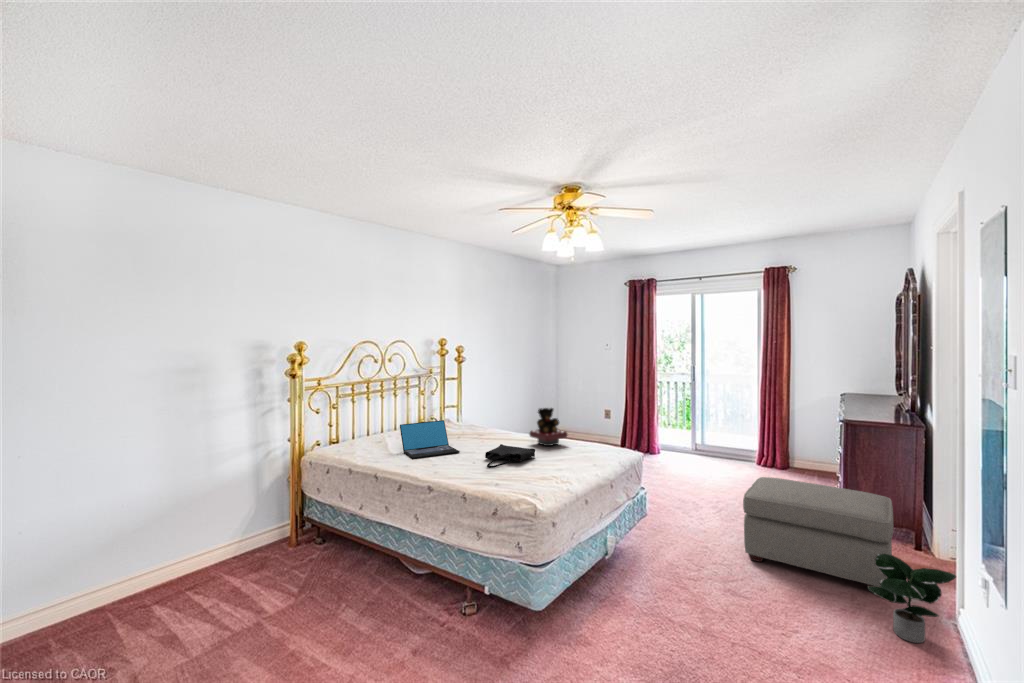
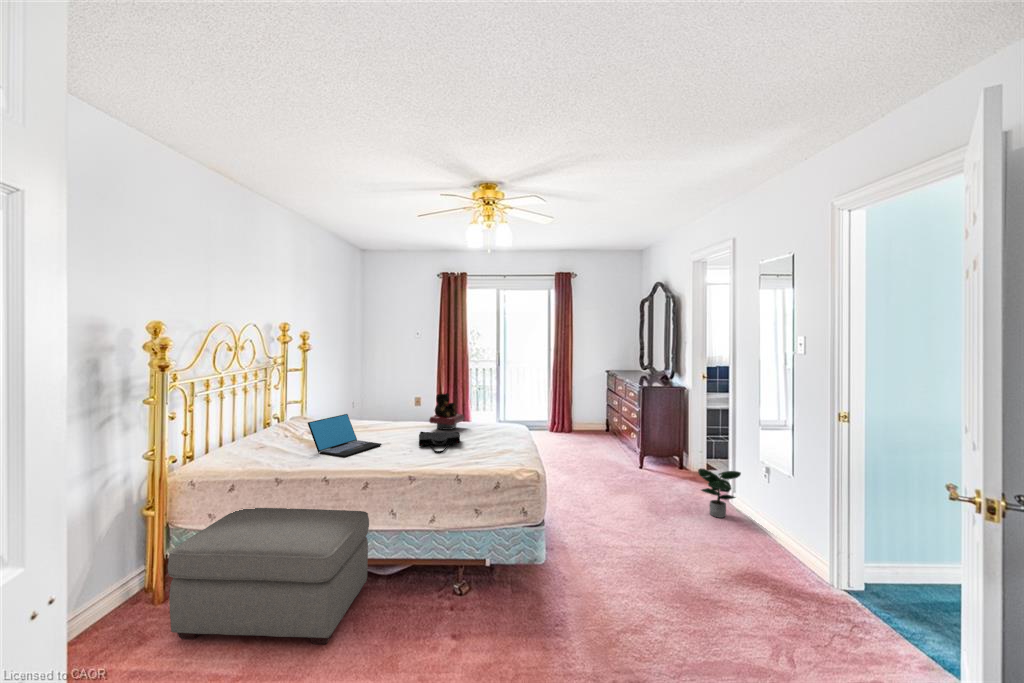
ottoman: present [743,477,893,587] -> present [168,508,369,644]

